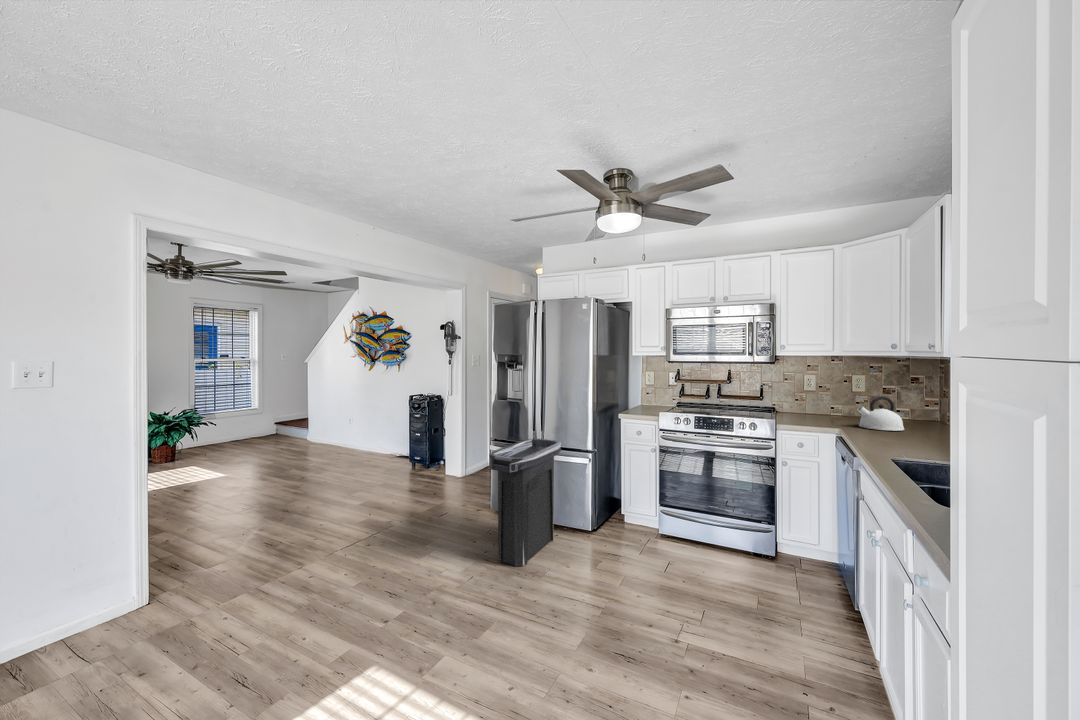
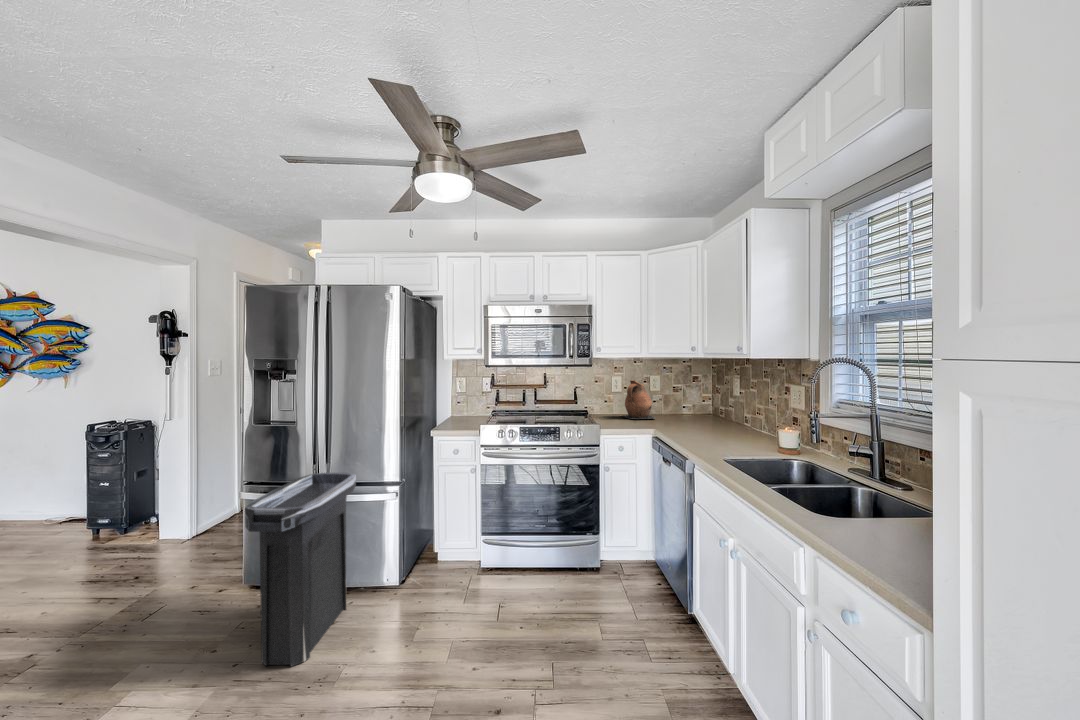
ceramic pitcher: none [813,379,855,420] -> present [624,380,655,419]
kettle: present [857,396,905,431] -> none [663,395,699,427]

